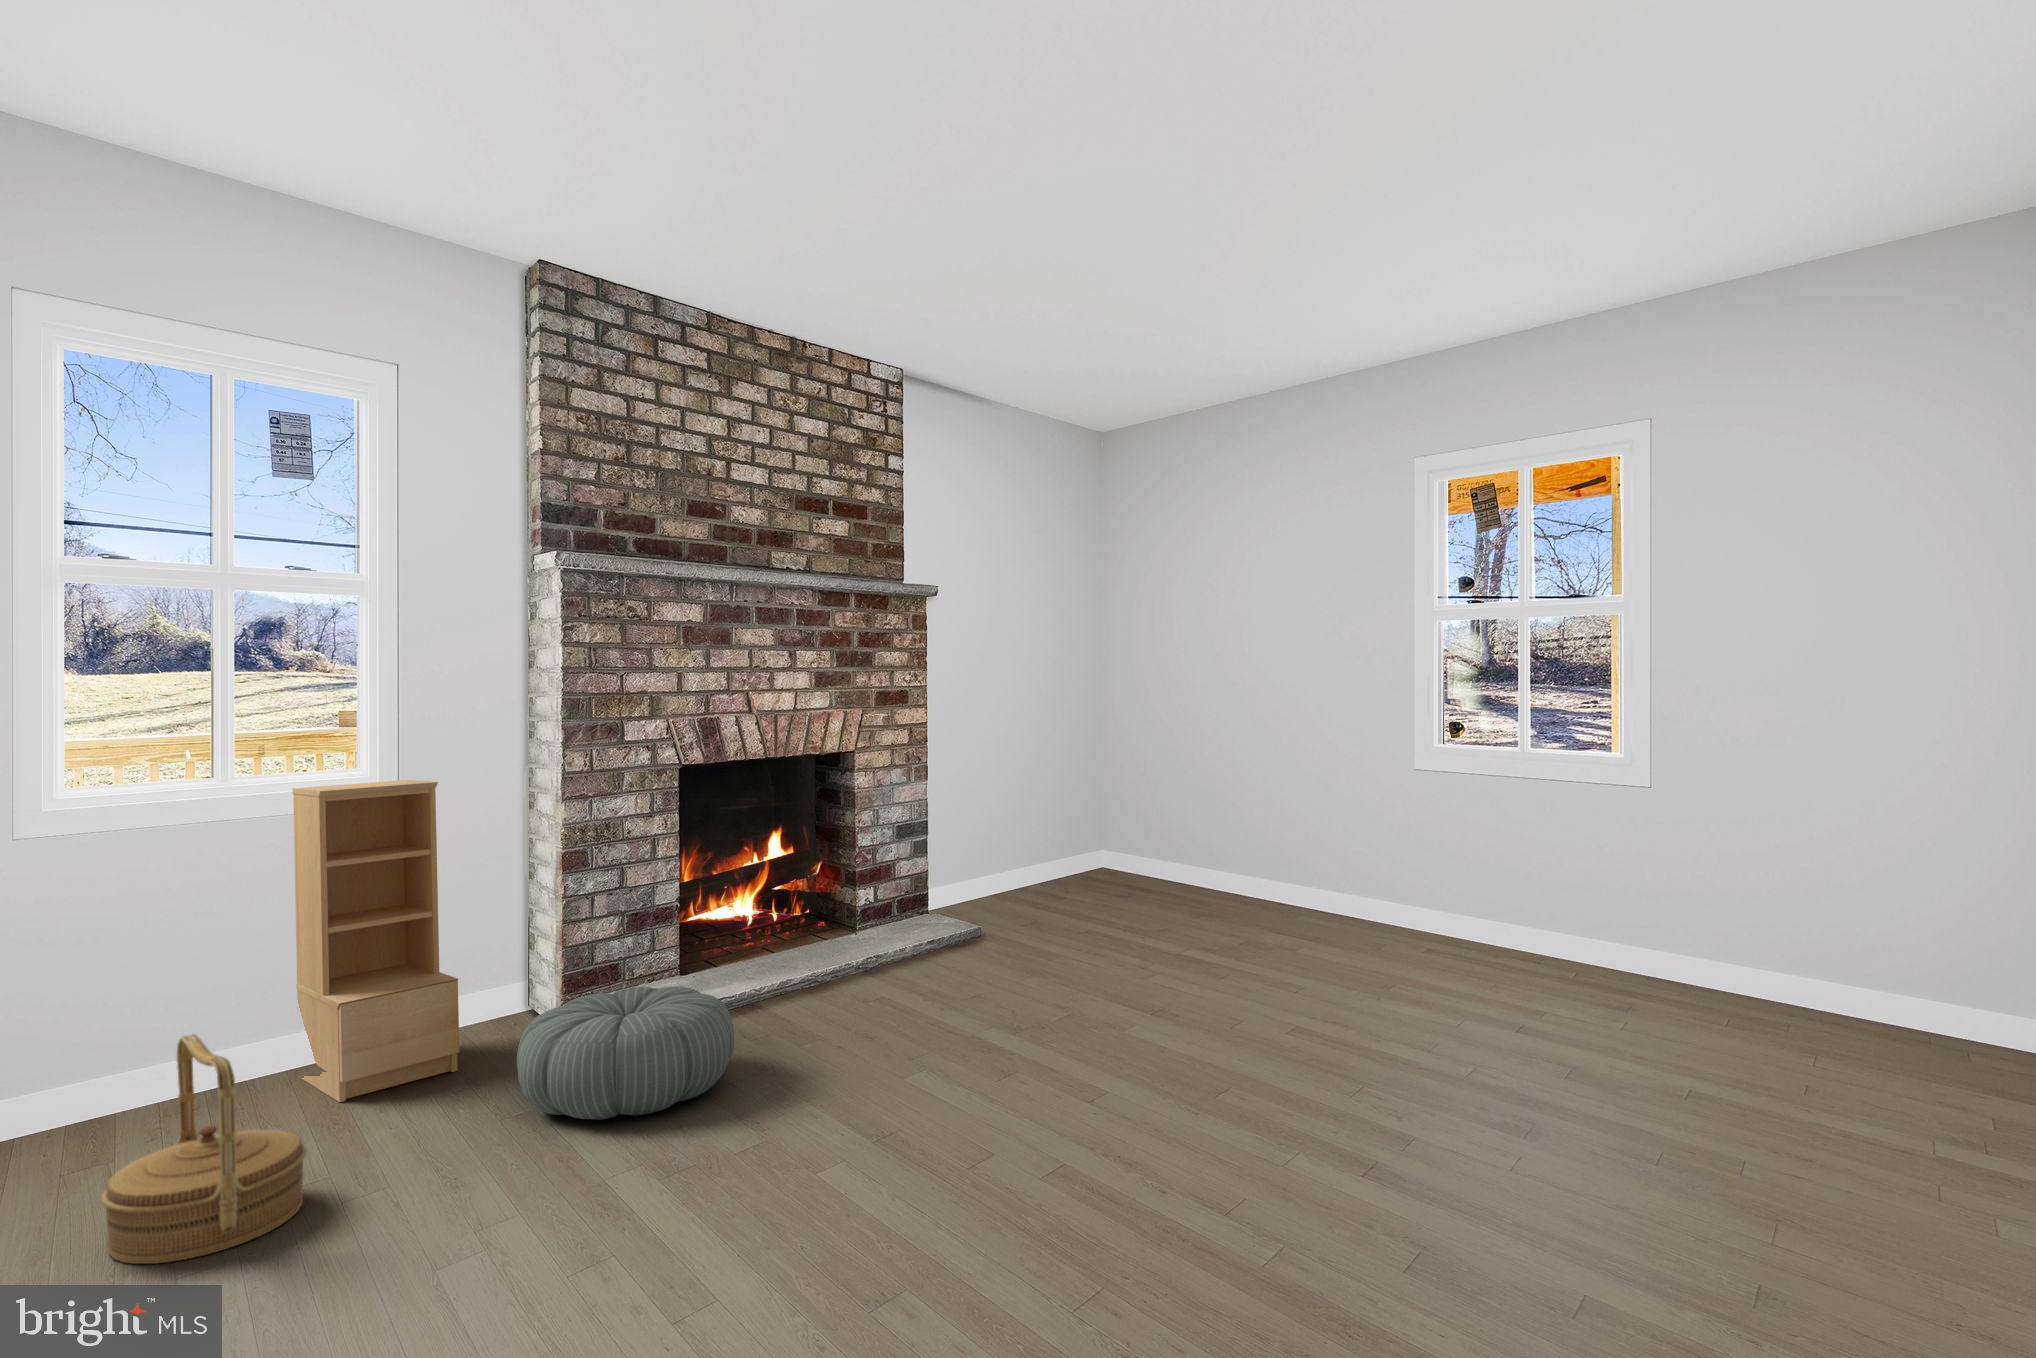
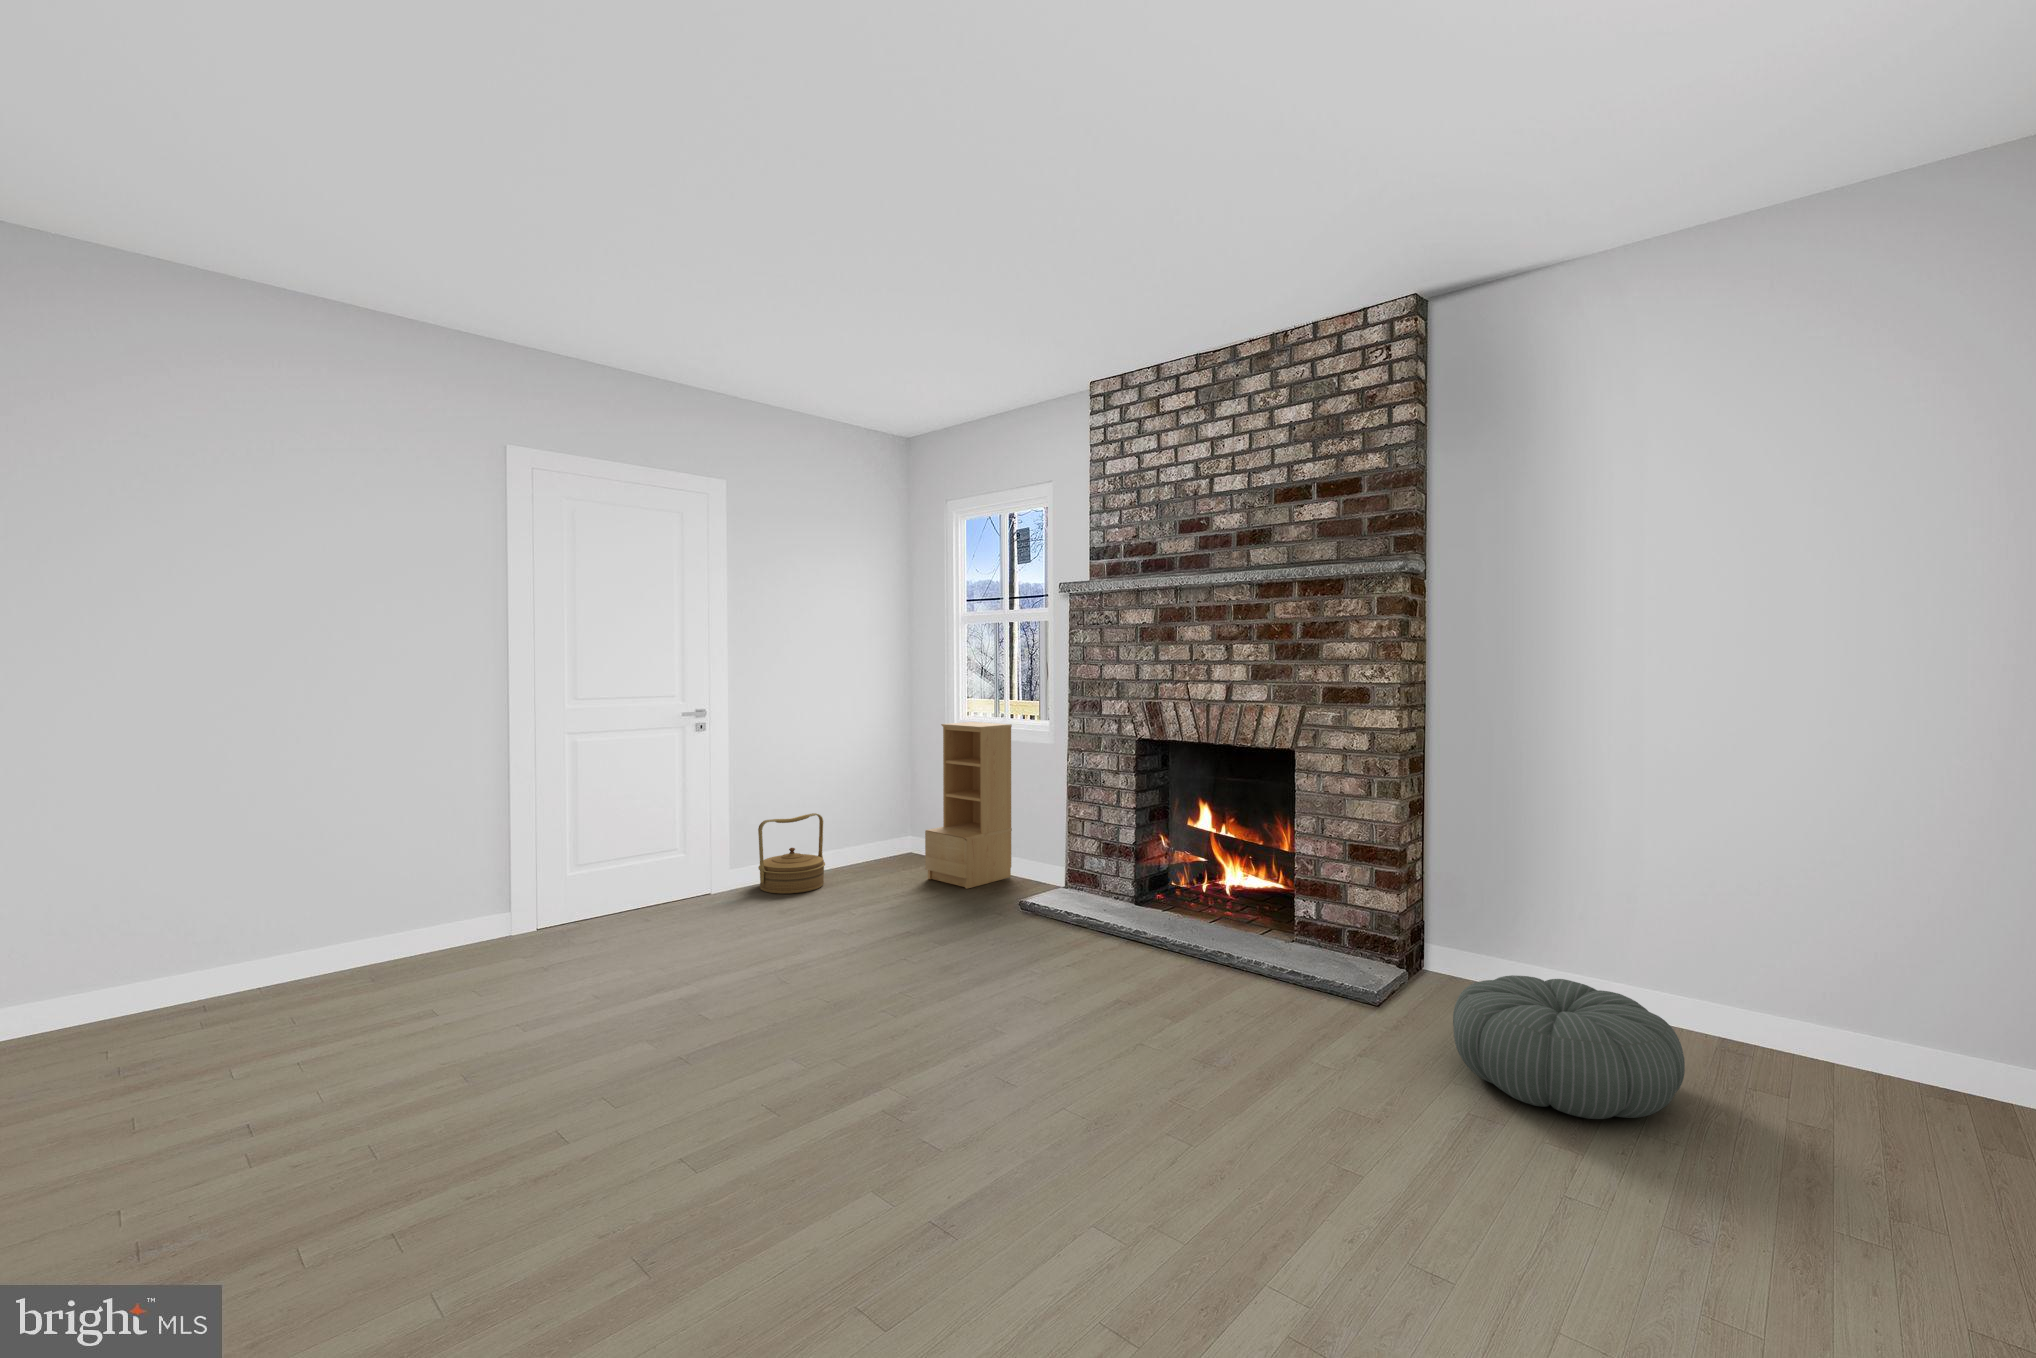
pouf: present [517,987,734,1120] -> present [1453,975,1685,1119]

